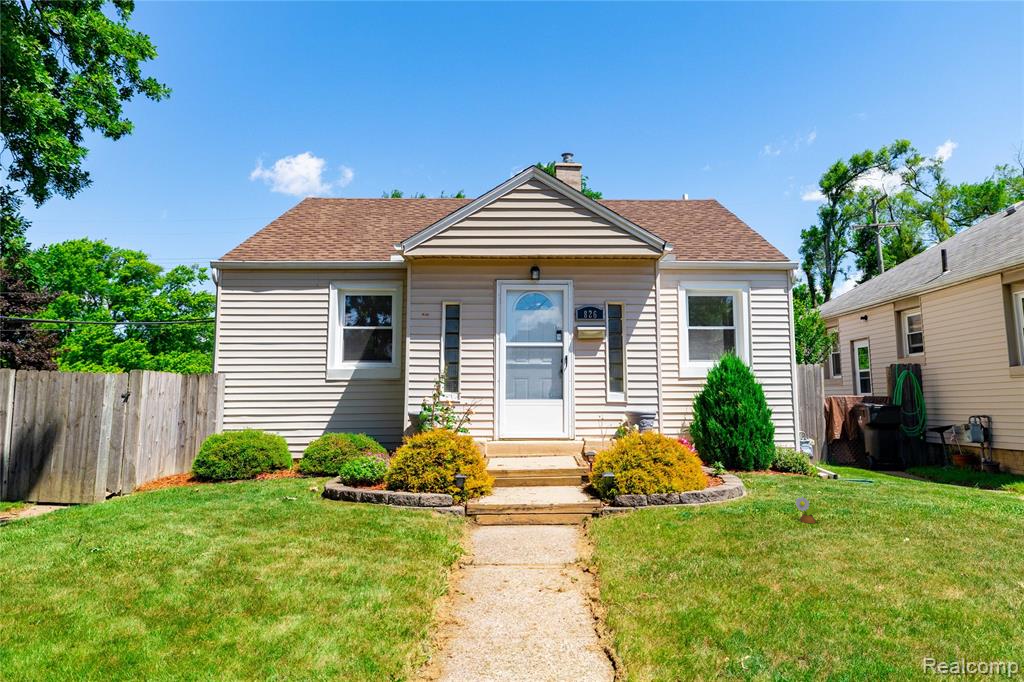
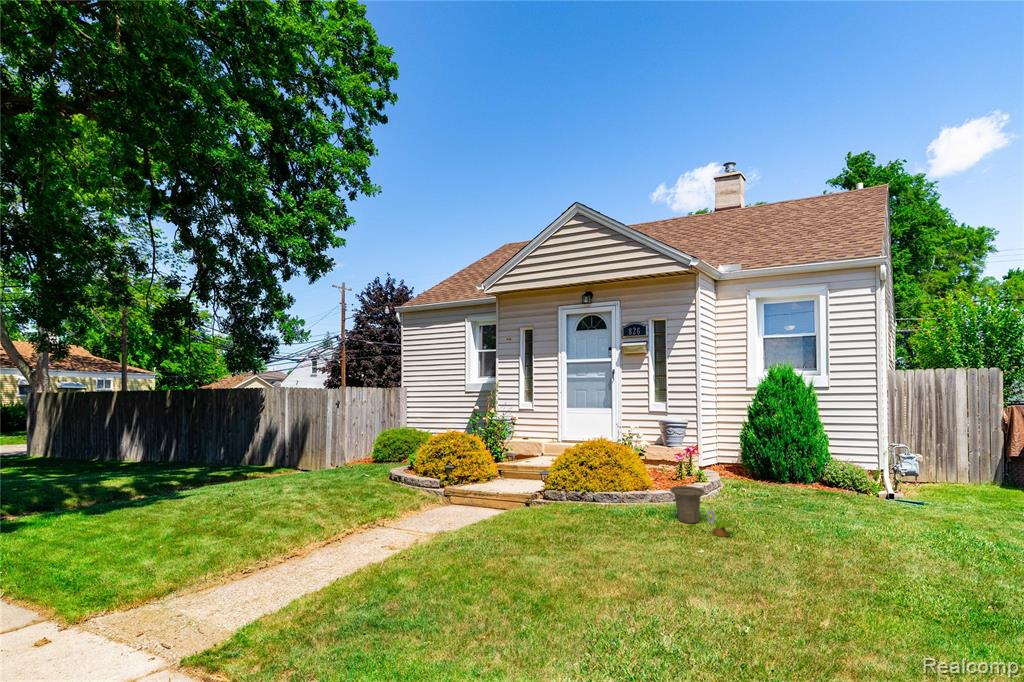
basket: none [739,477,776,515] -> present [670,486,704,524]

